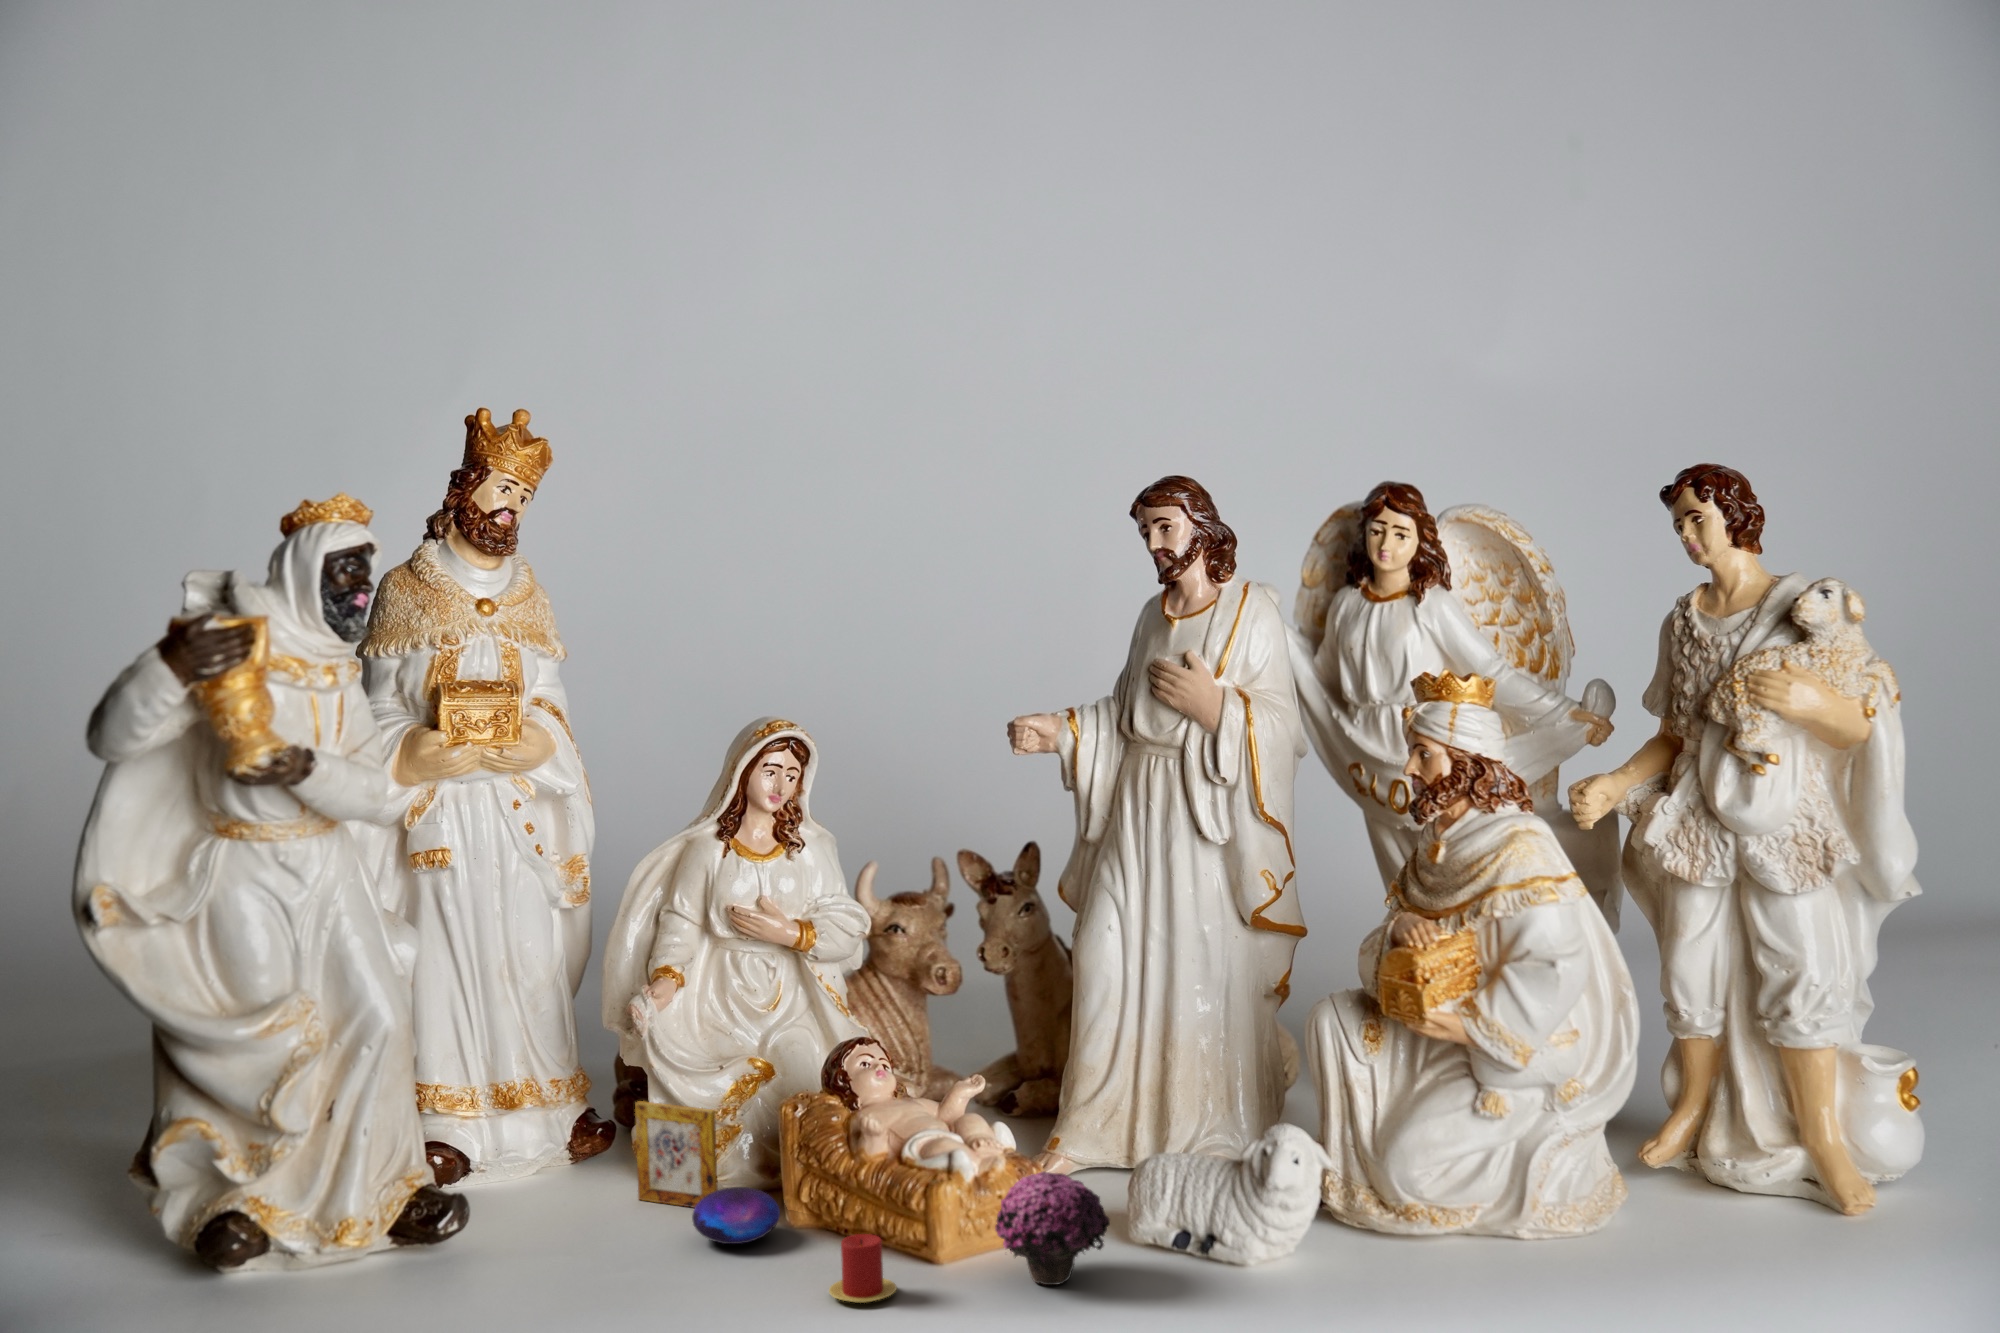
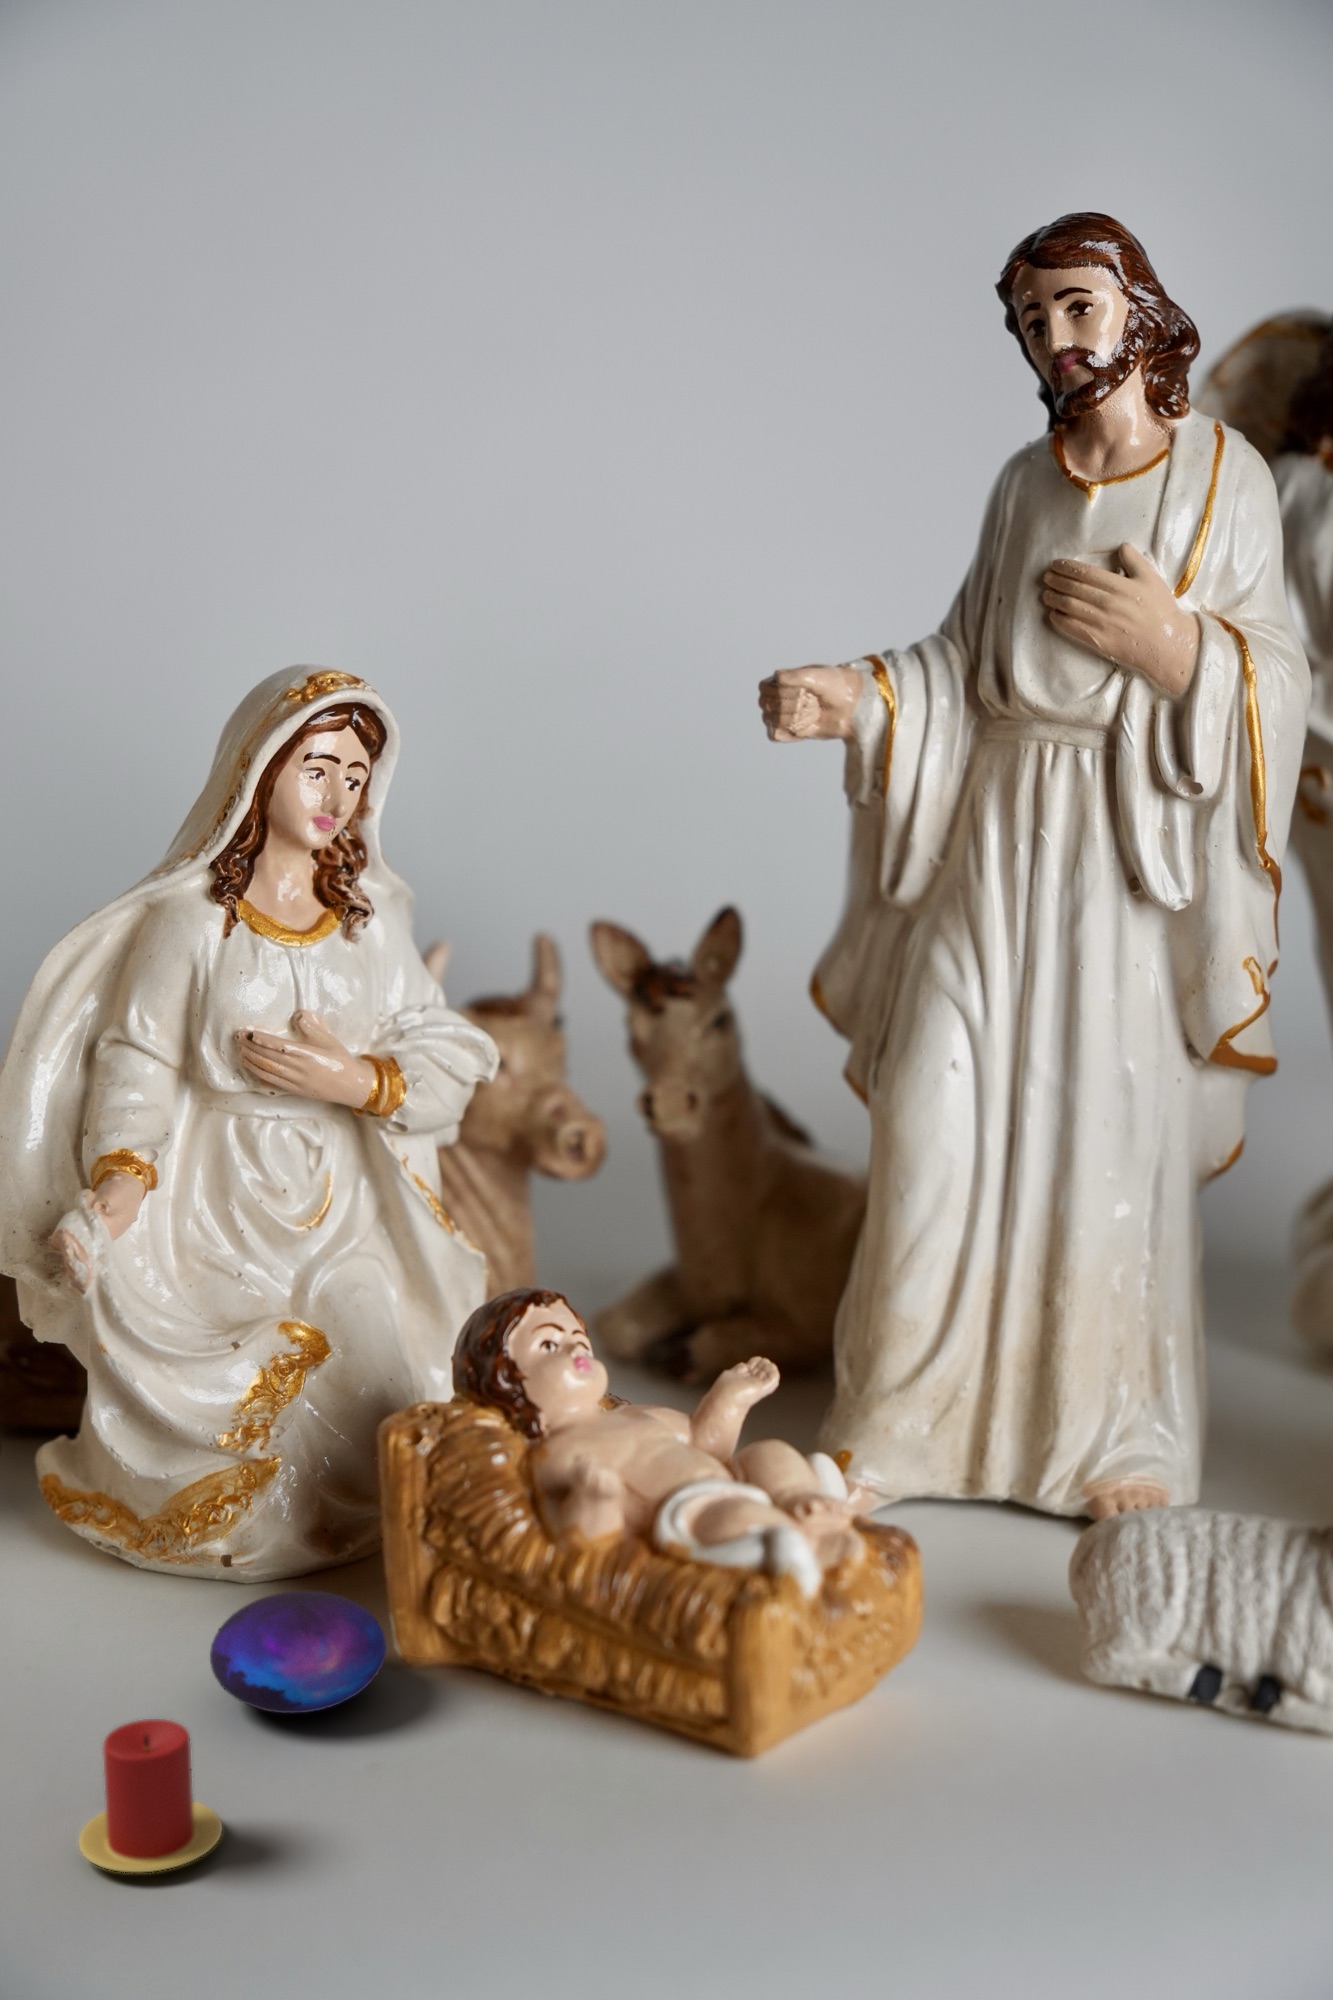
picture frame: present [635,1101,718,1208] -> none [67,1414,240,1623]
flower: present [995,1171,1110,1285] -> none [857,1566,1094,1795]
candle: present [829,1234,897,1303] -> present [78,1719,222,1872]

